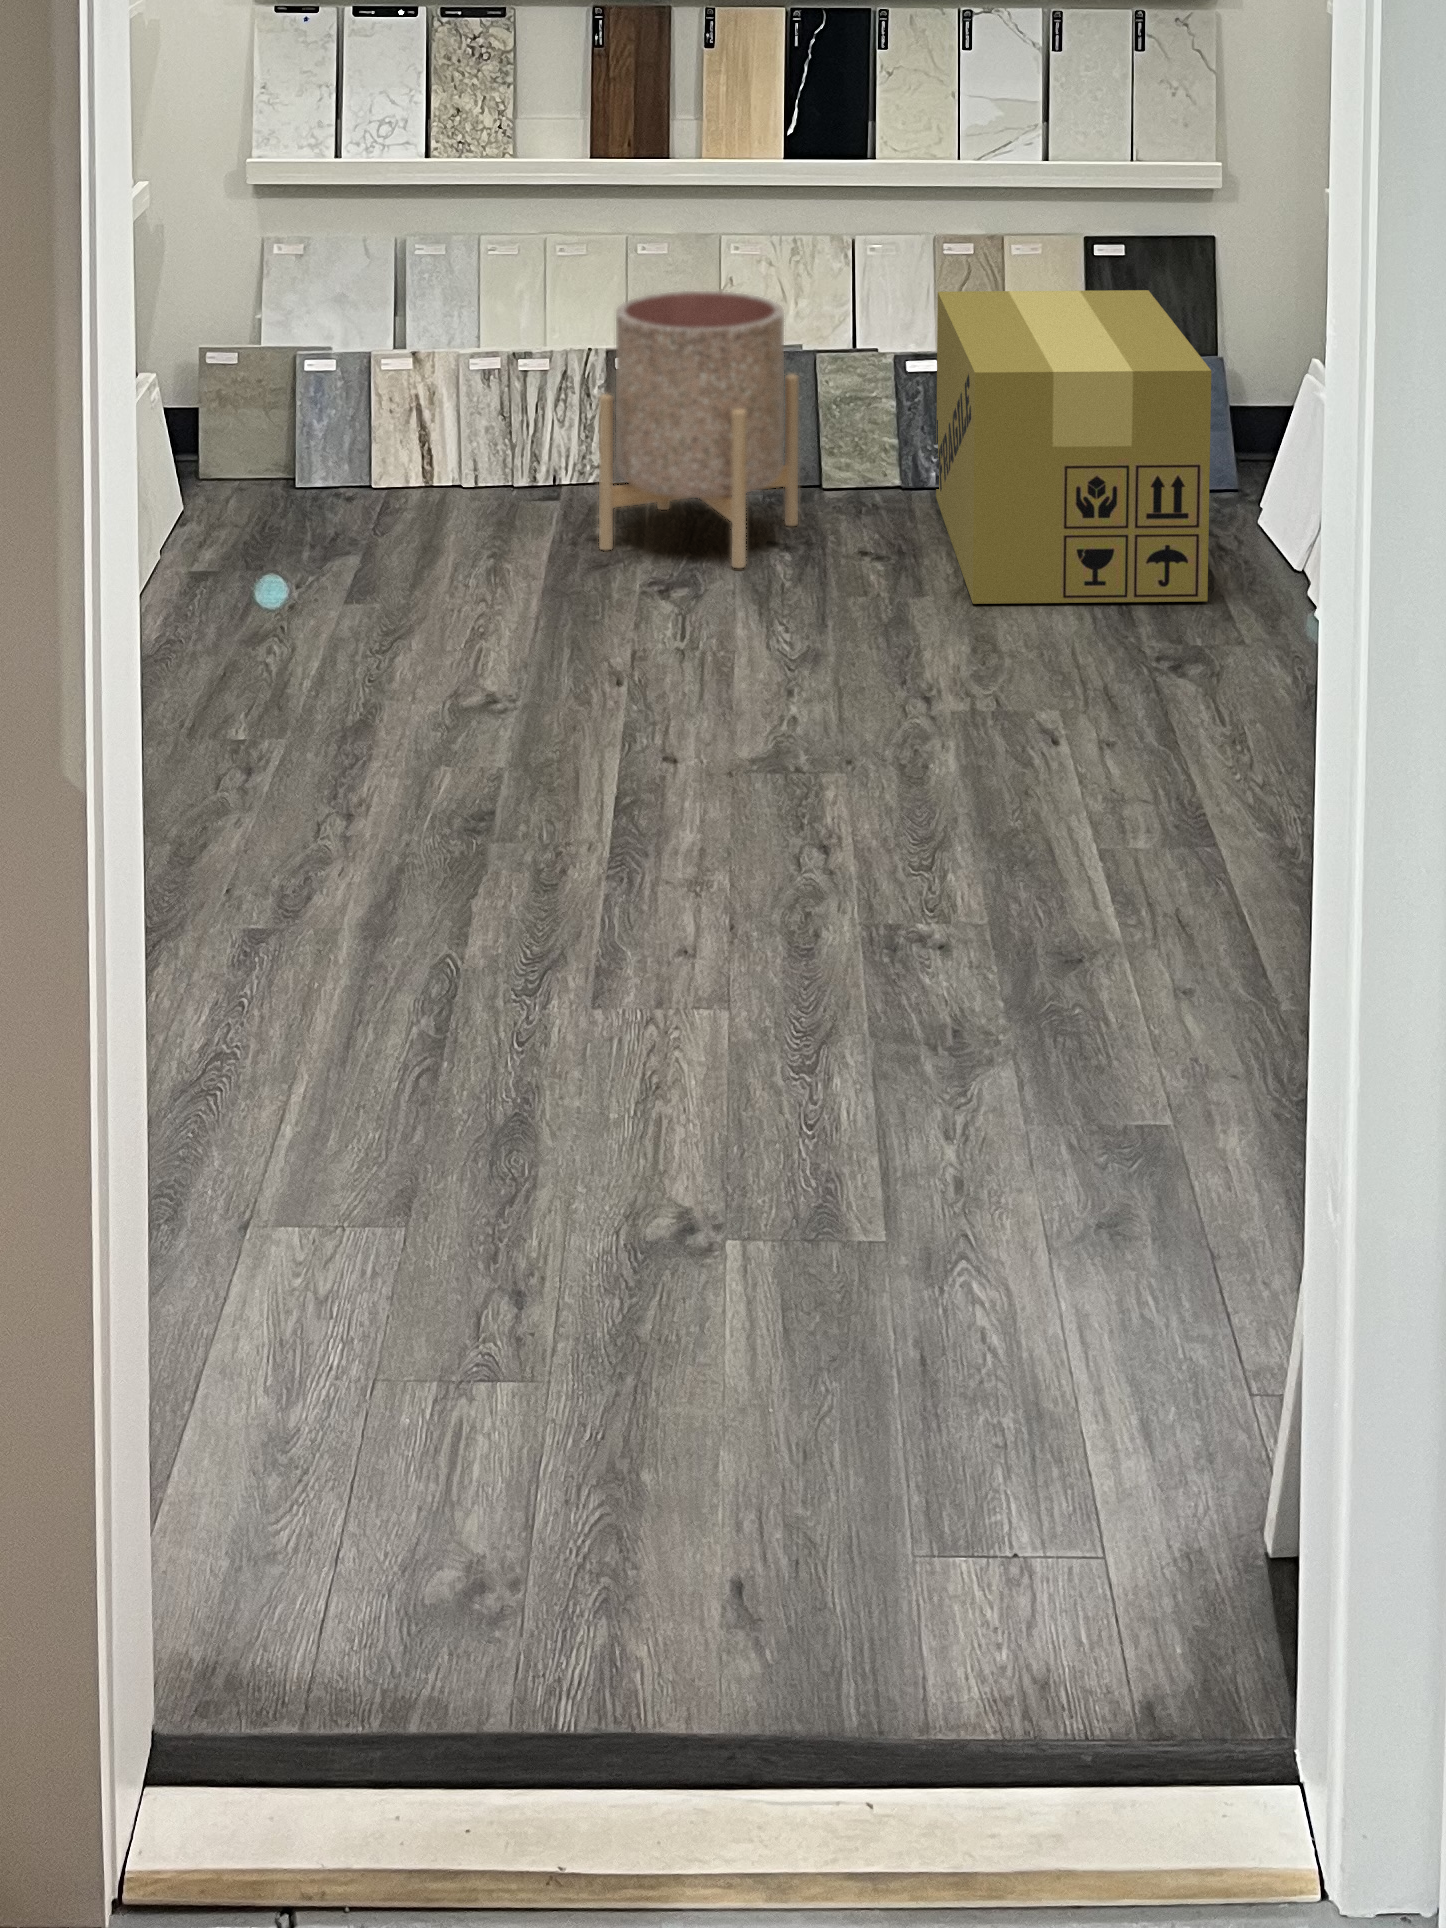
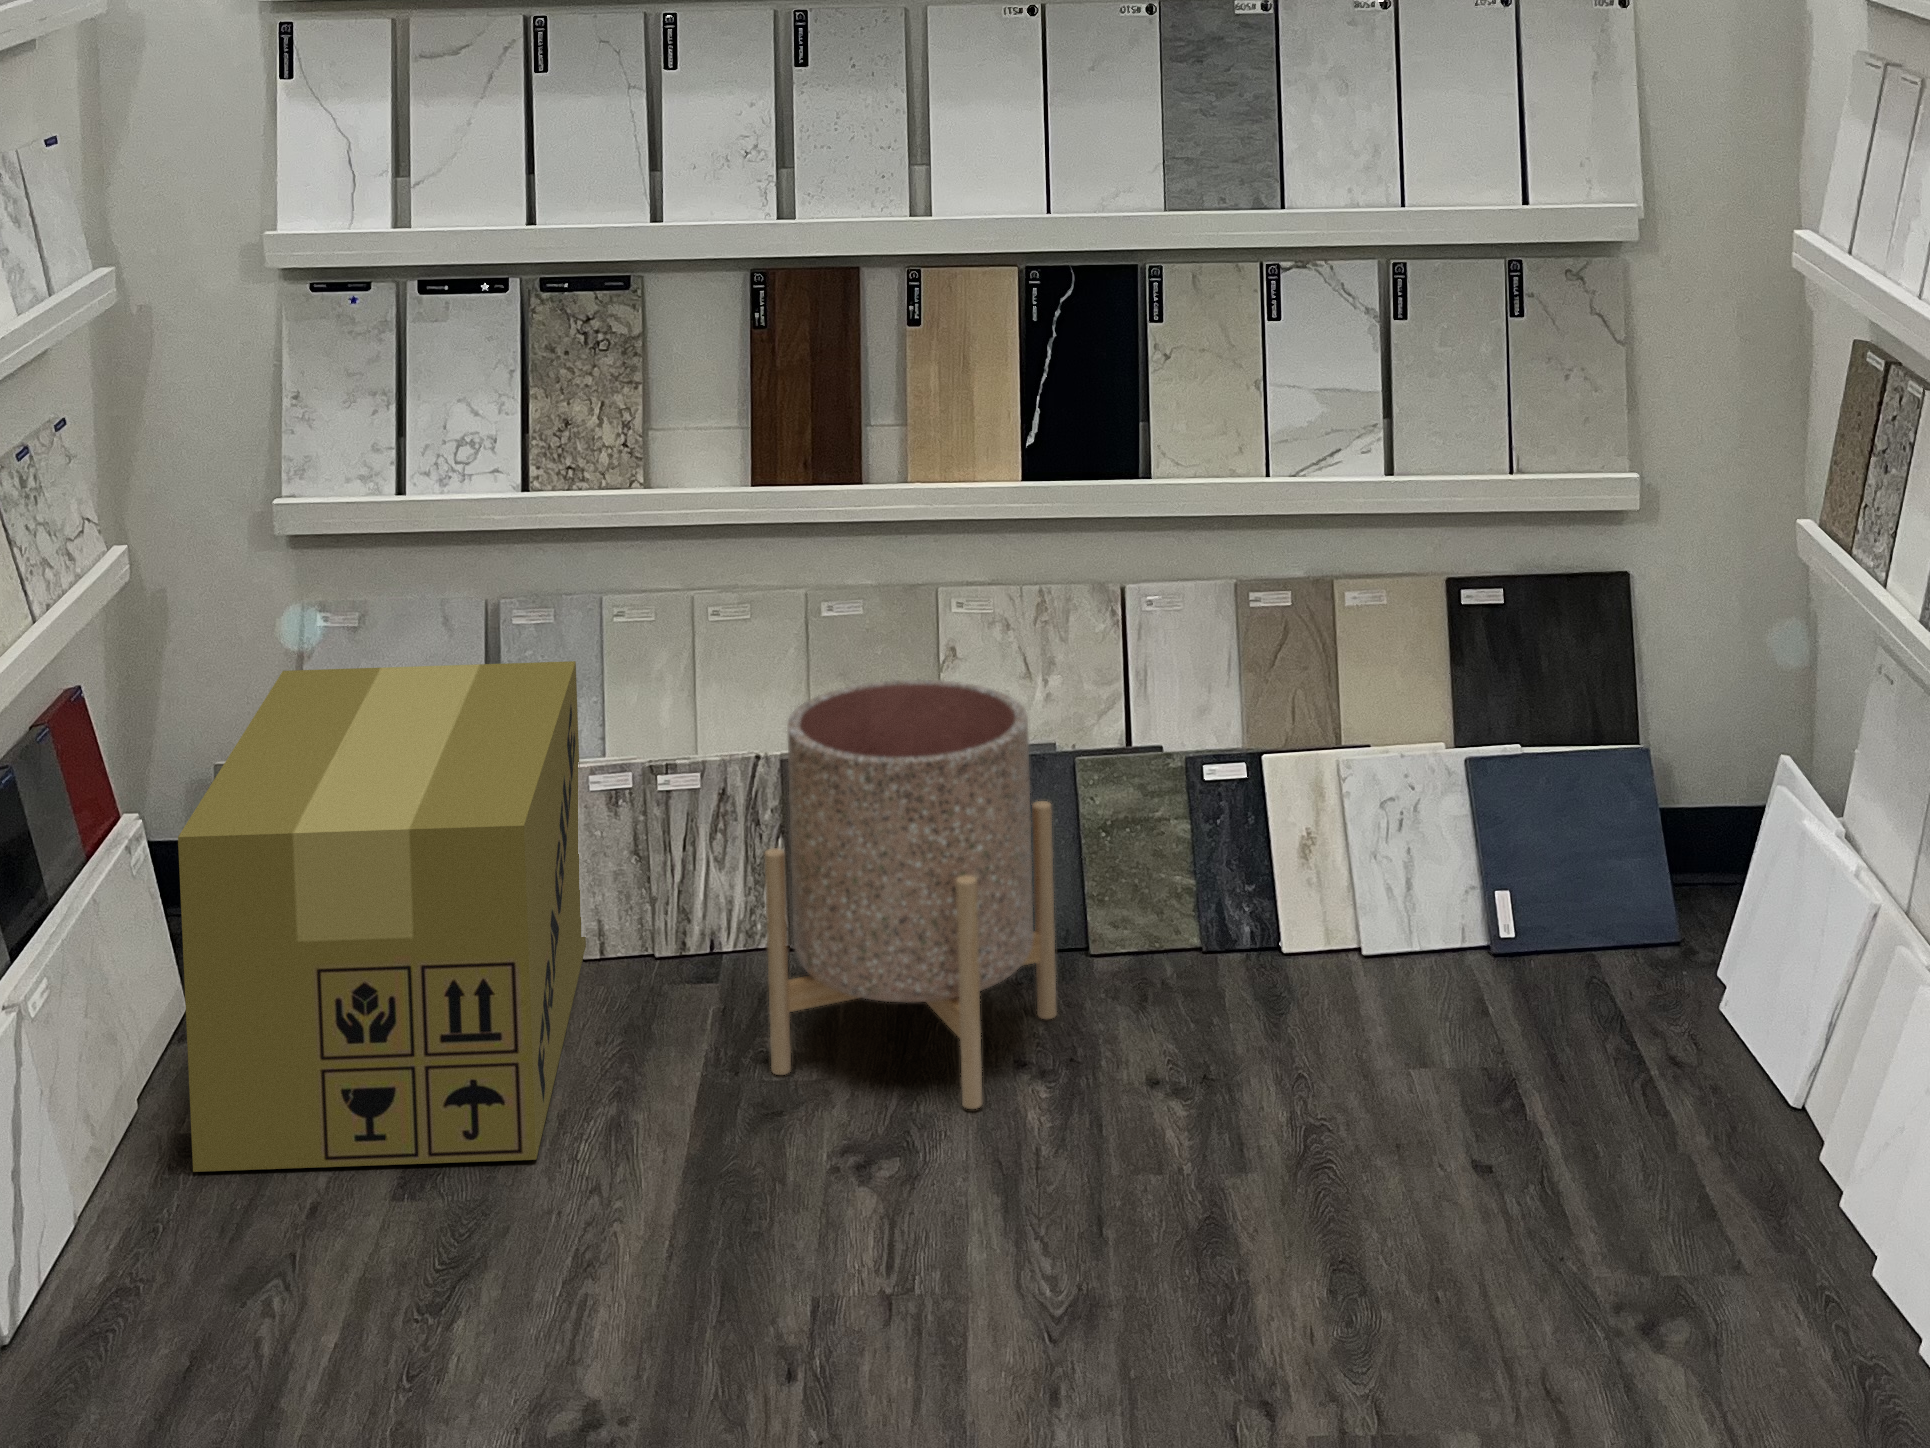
cardboard box: present [936,290,1211,604] -> present [178,661,586,1172]

